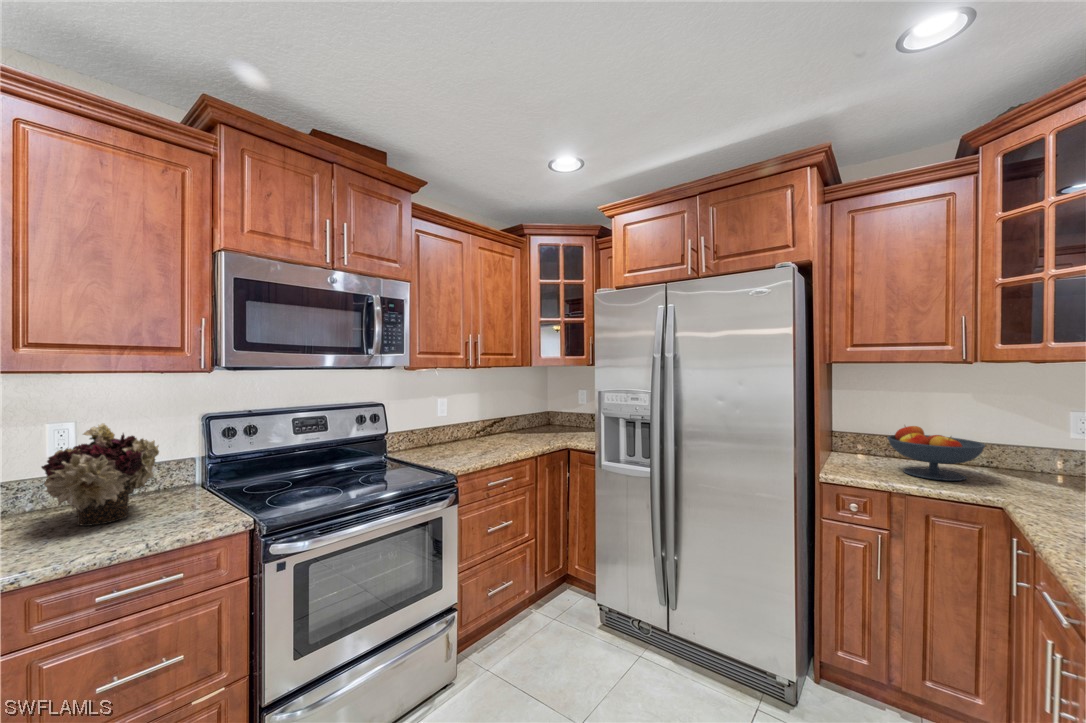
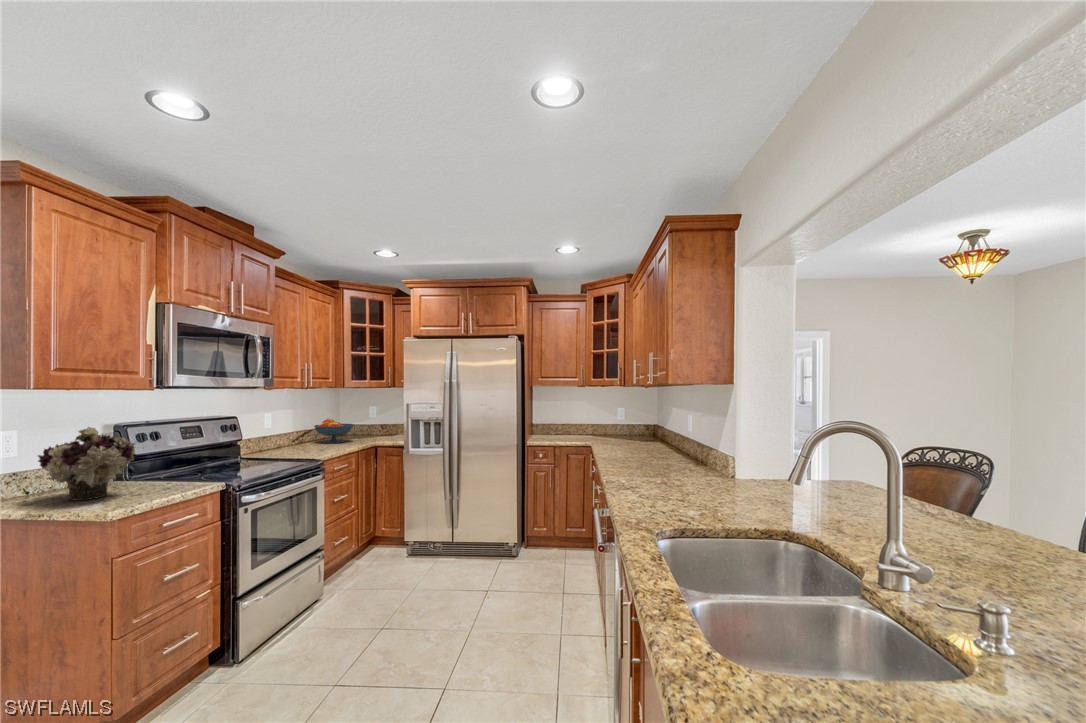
fruit bowl: present [887,426,985,481] -> present [314,419,353,443]

